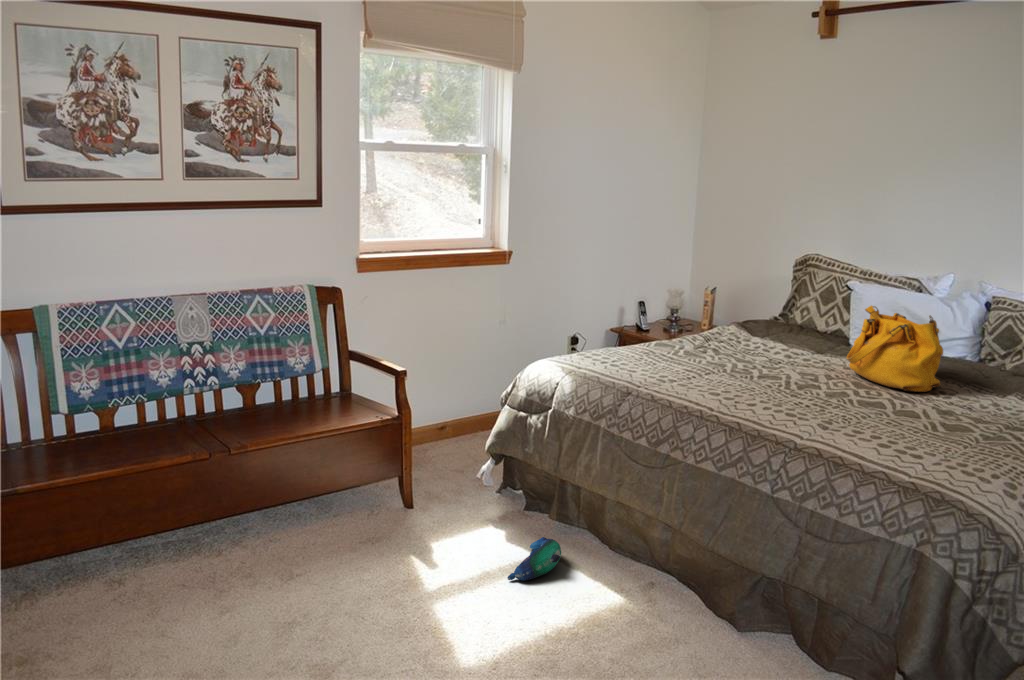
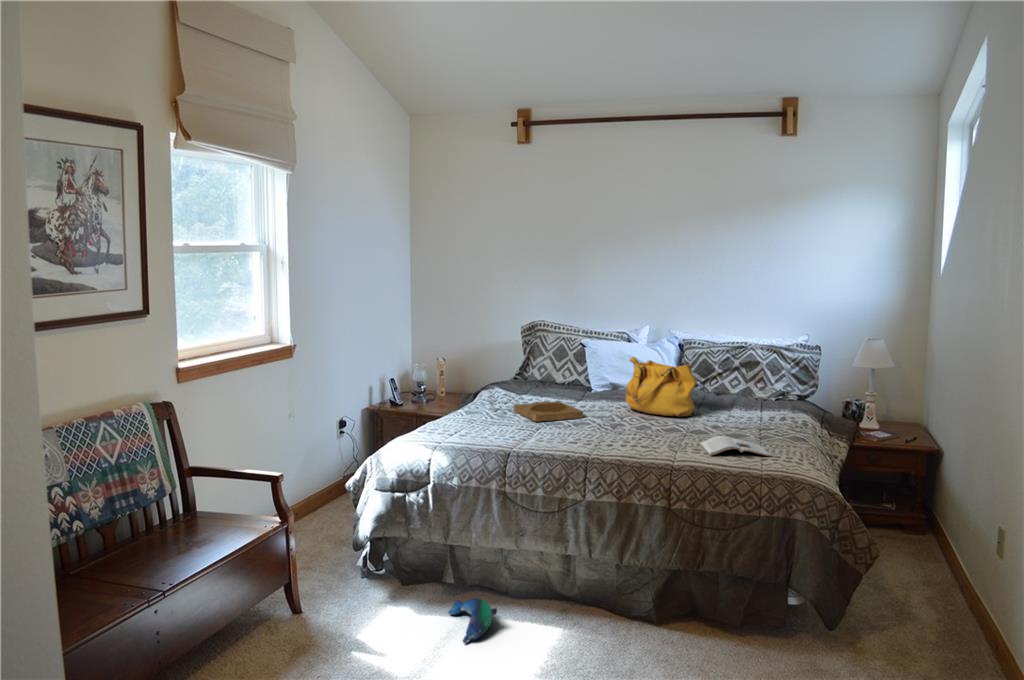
tray: none [709,344,778,371] -> present [514,401,583,422]
magazine: none [861,421,964,462] -> present [700,436,771,456]

